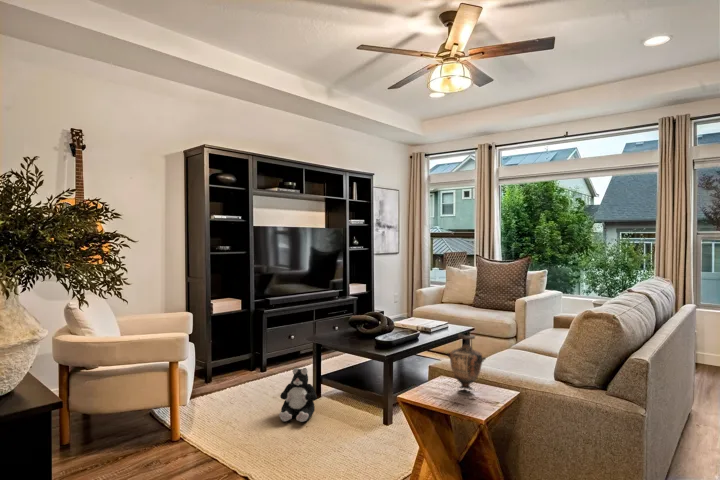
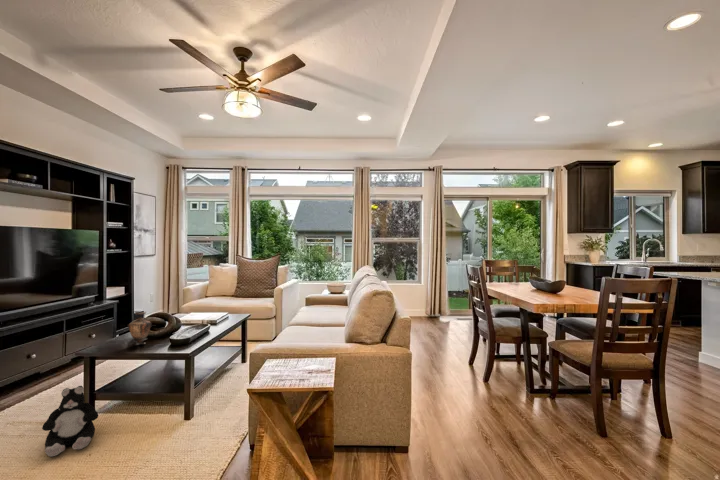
vase: present [447,333,485,390] -> present [128,312,152,344]

